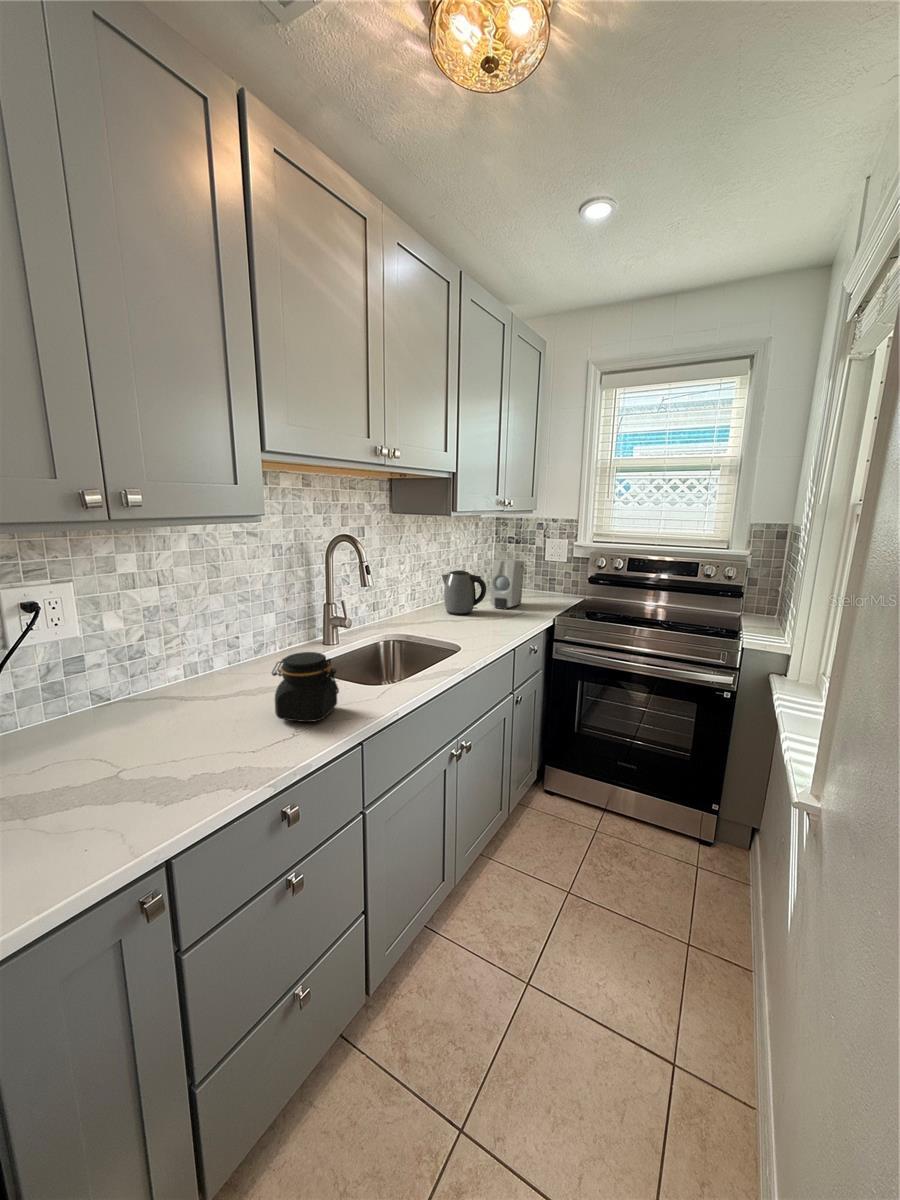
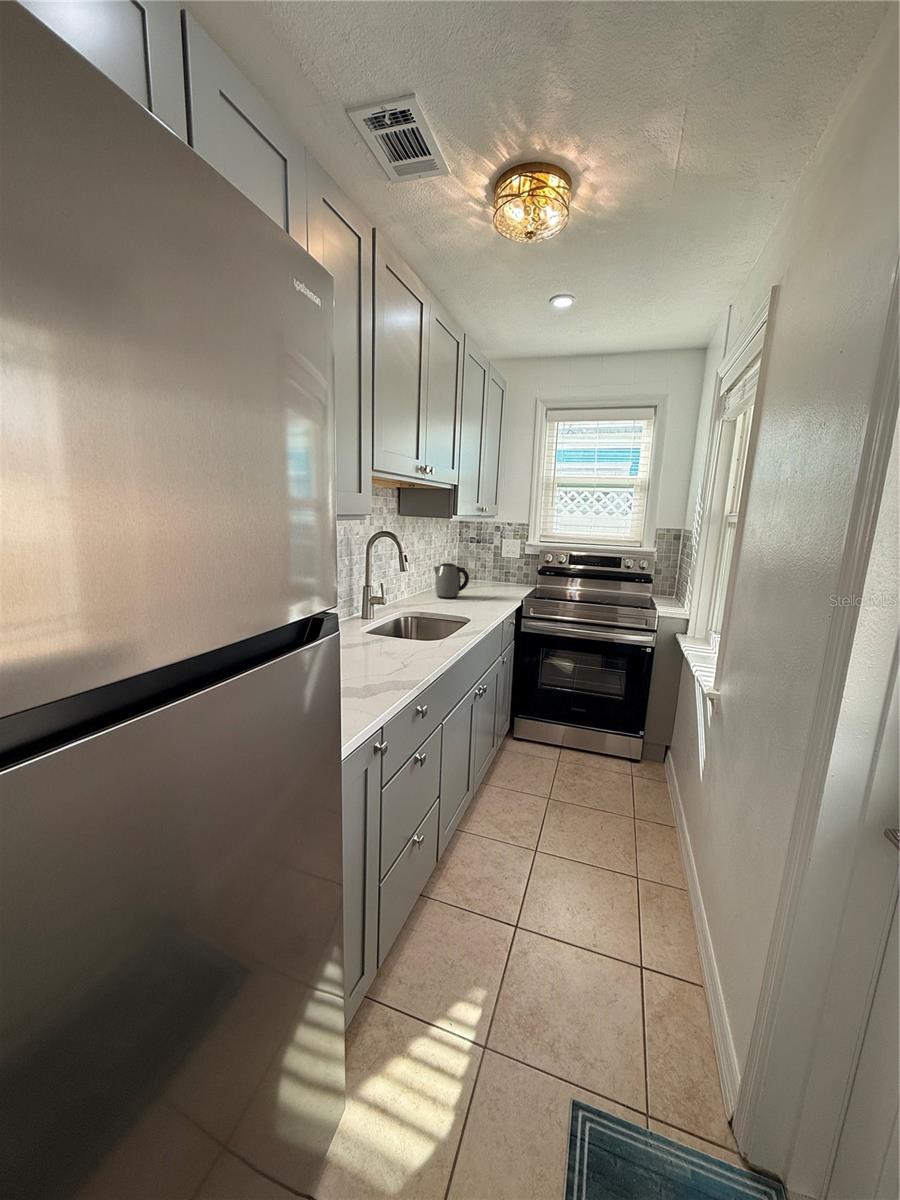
soap dispenser: present [491,559,524,609] -> none [469,555,493,595]
jar: present [272,652,339,722] -> none [374,614,421,661]

